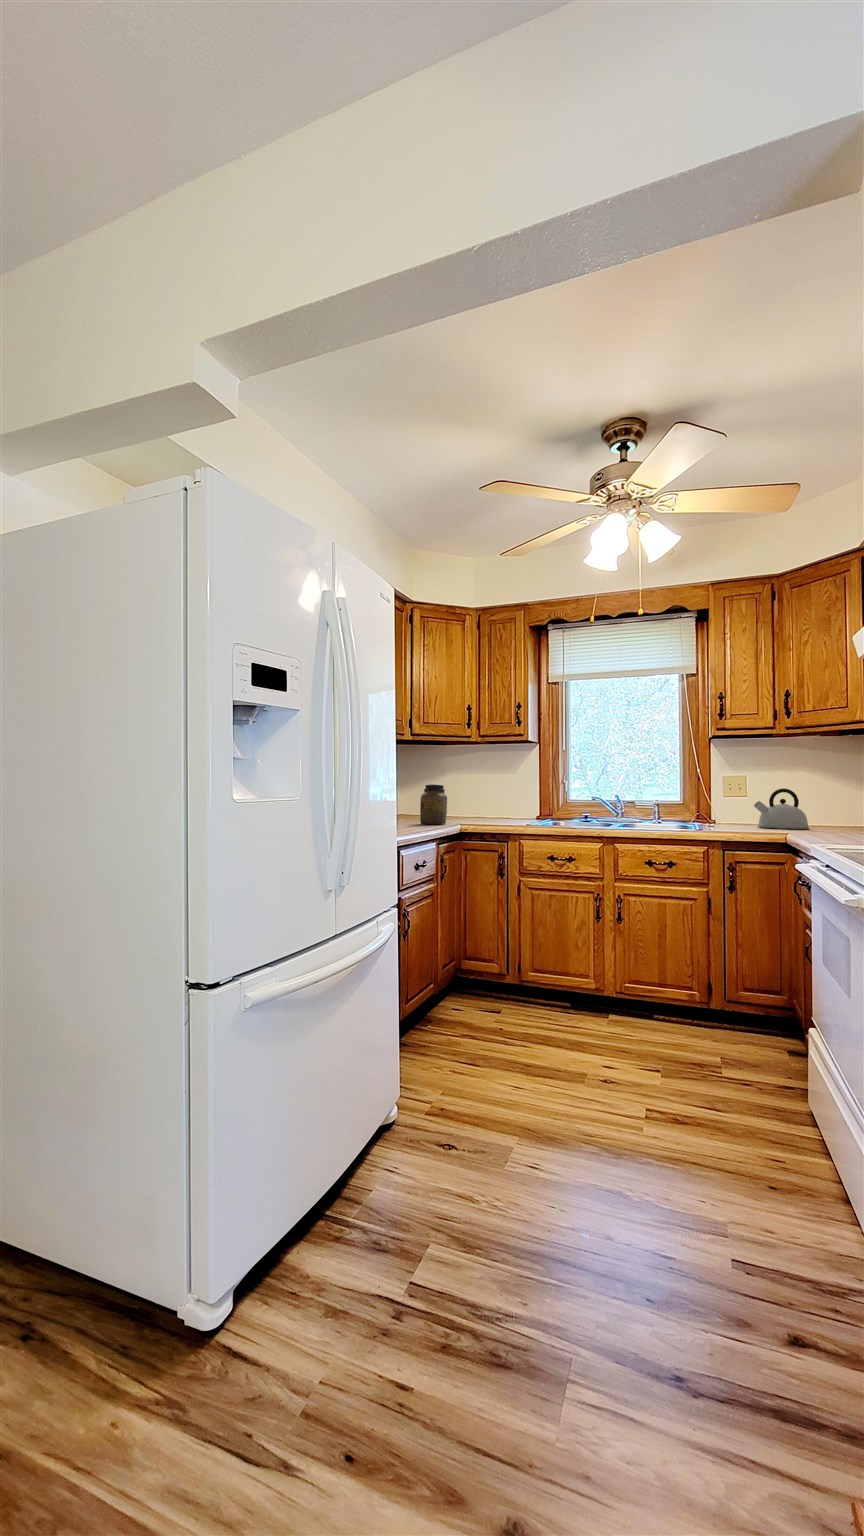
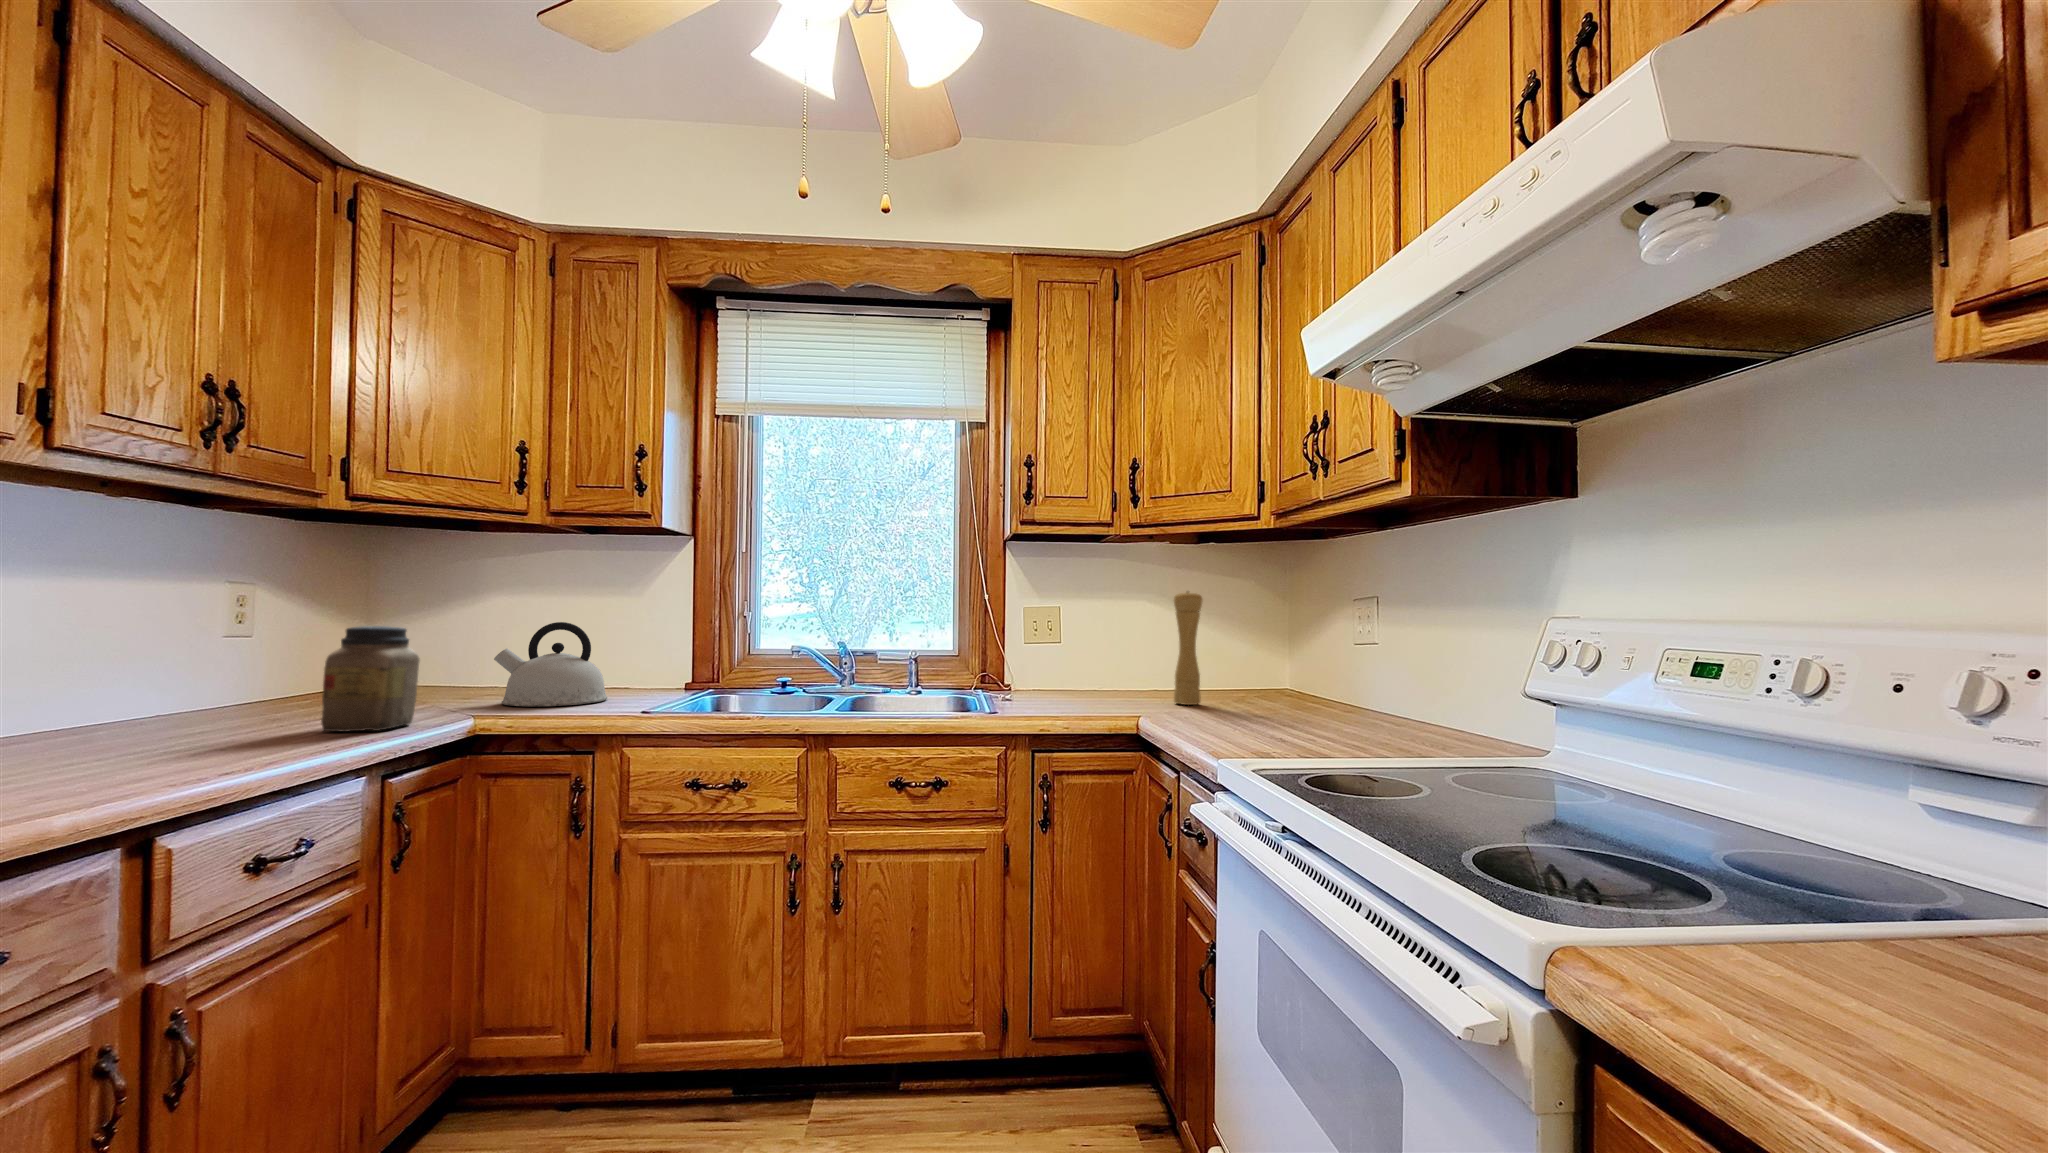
pepper mill: none [816,765,835,832] -> present [1174,591,1202,705]
kettle: present [754,789,809,829] -> present [494,622,607,706]

